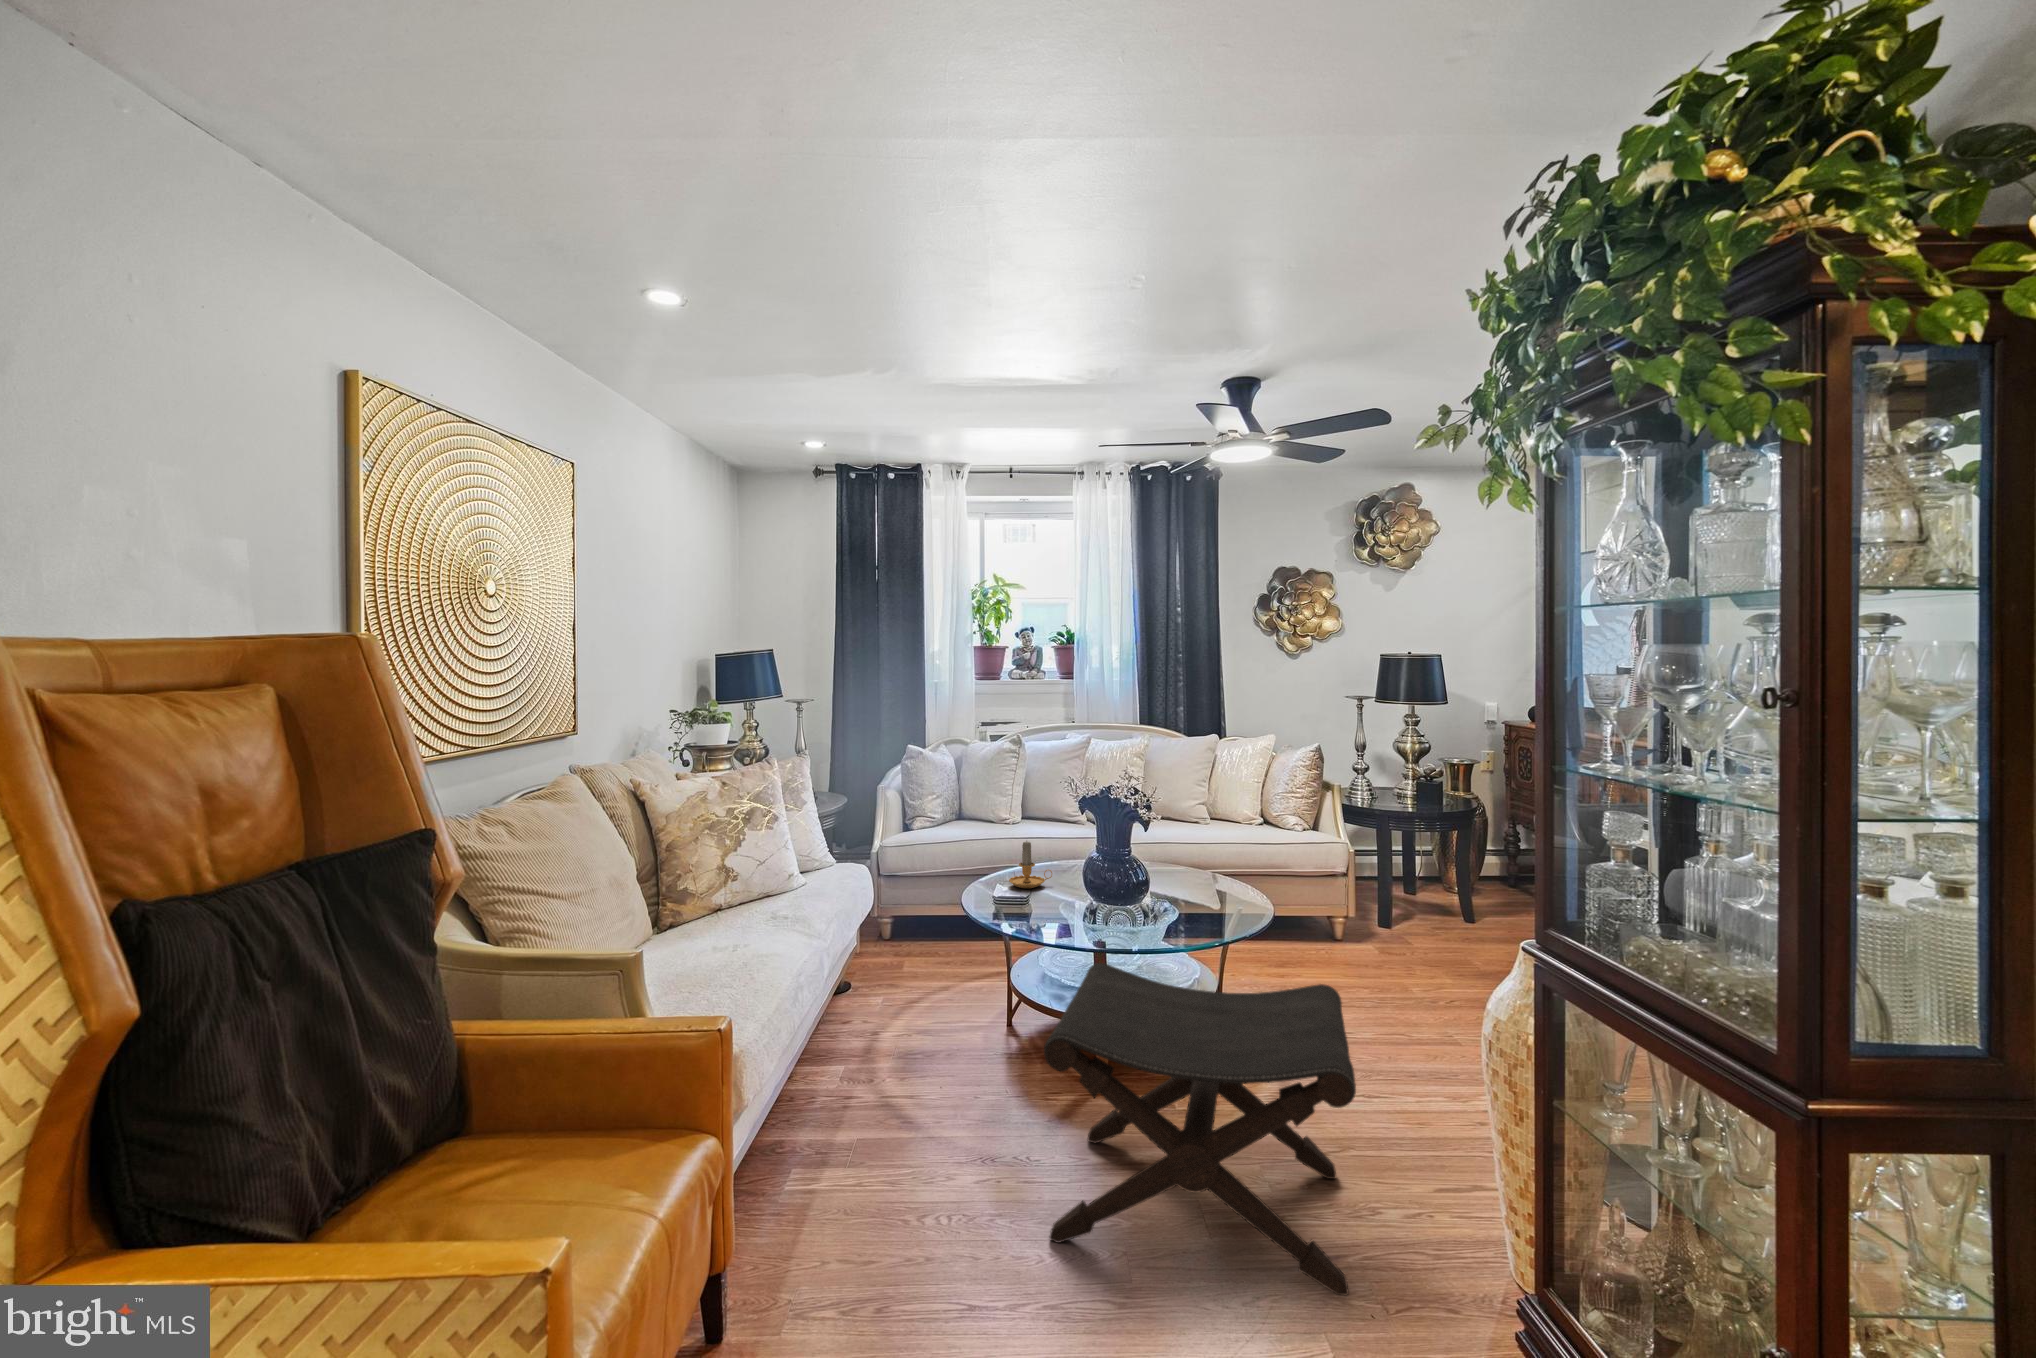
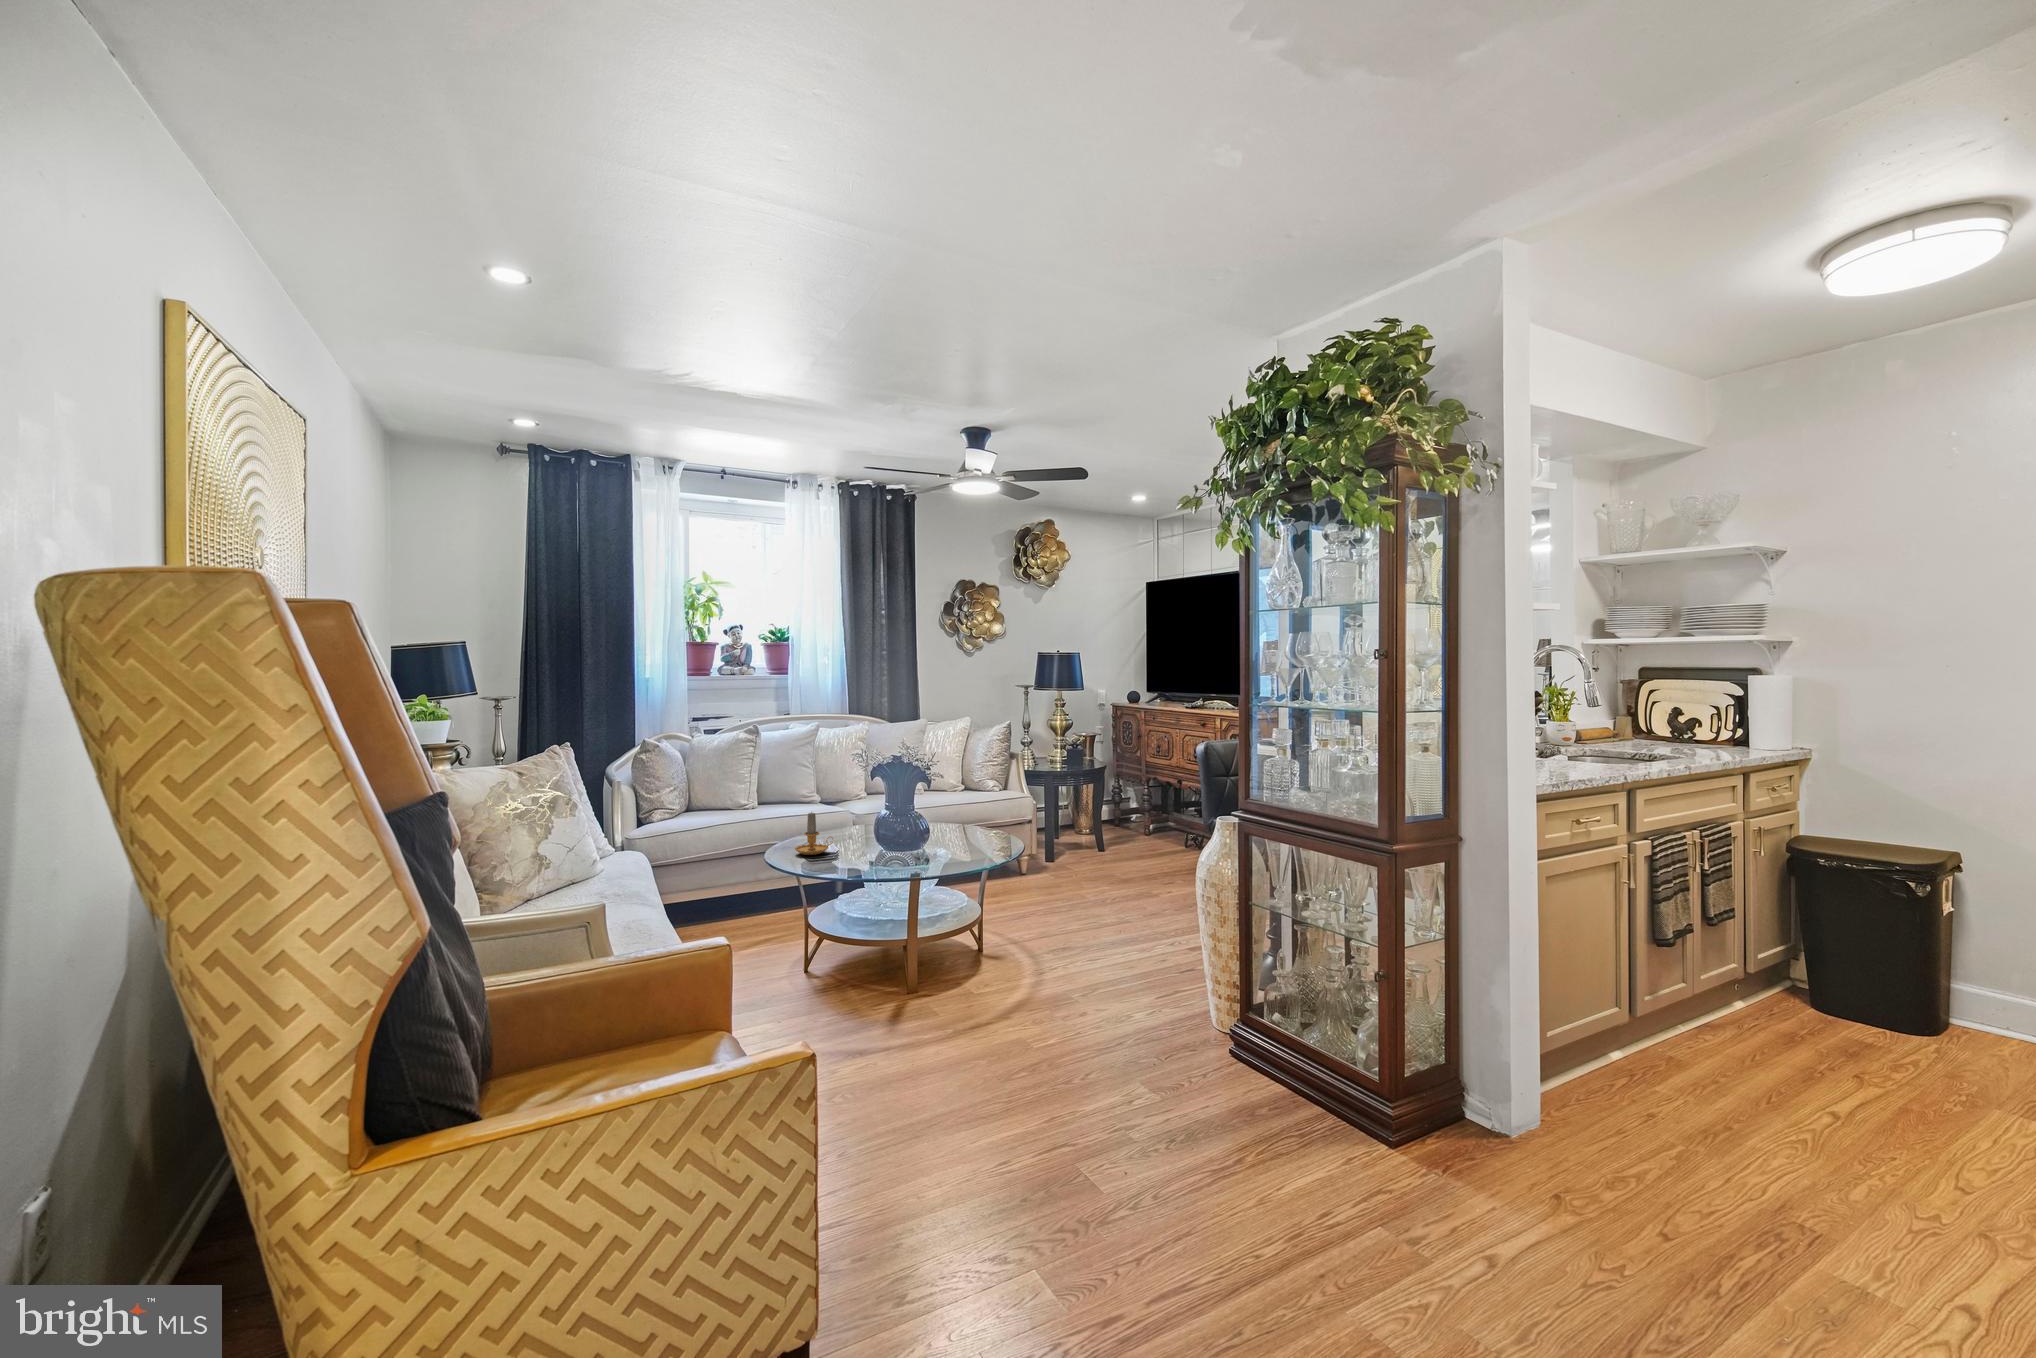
footstool: present [1044,963,1356,1295] -> none [943,882,1191,1113]

